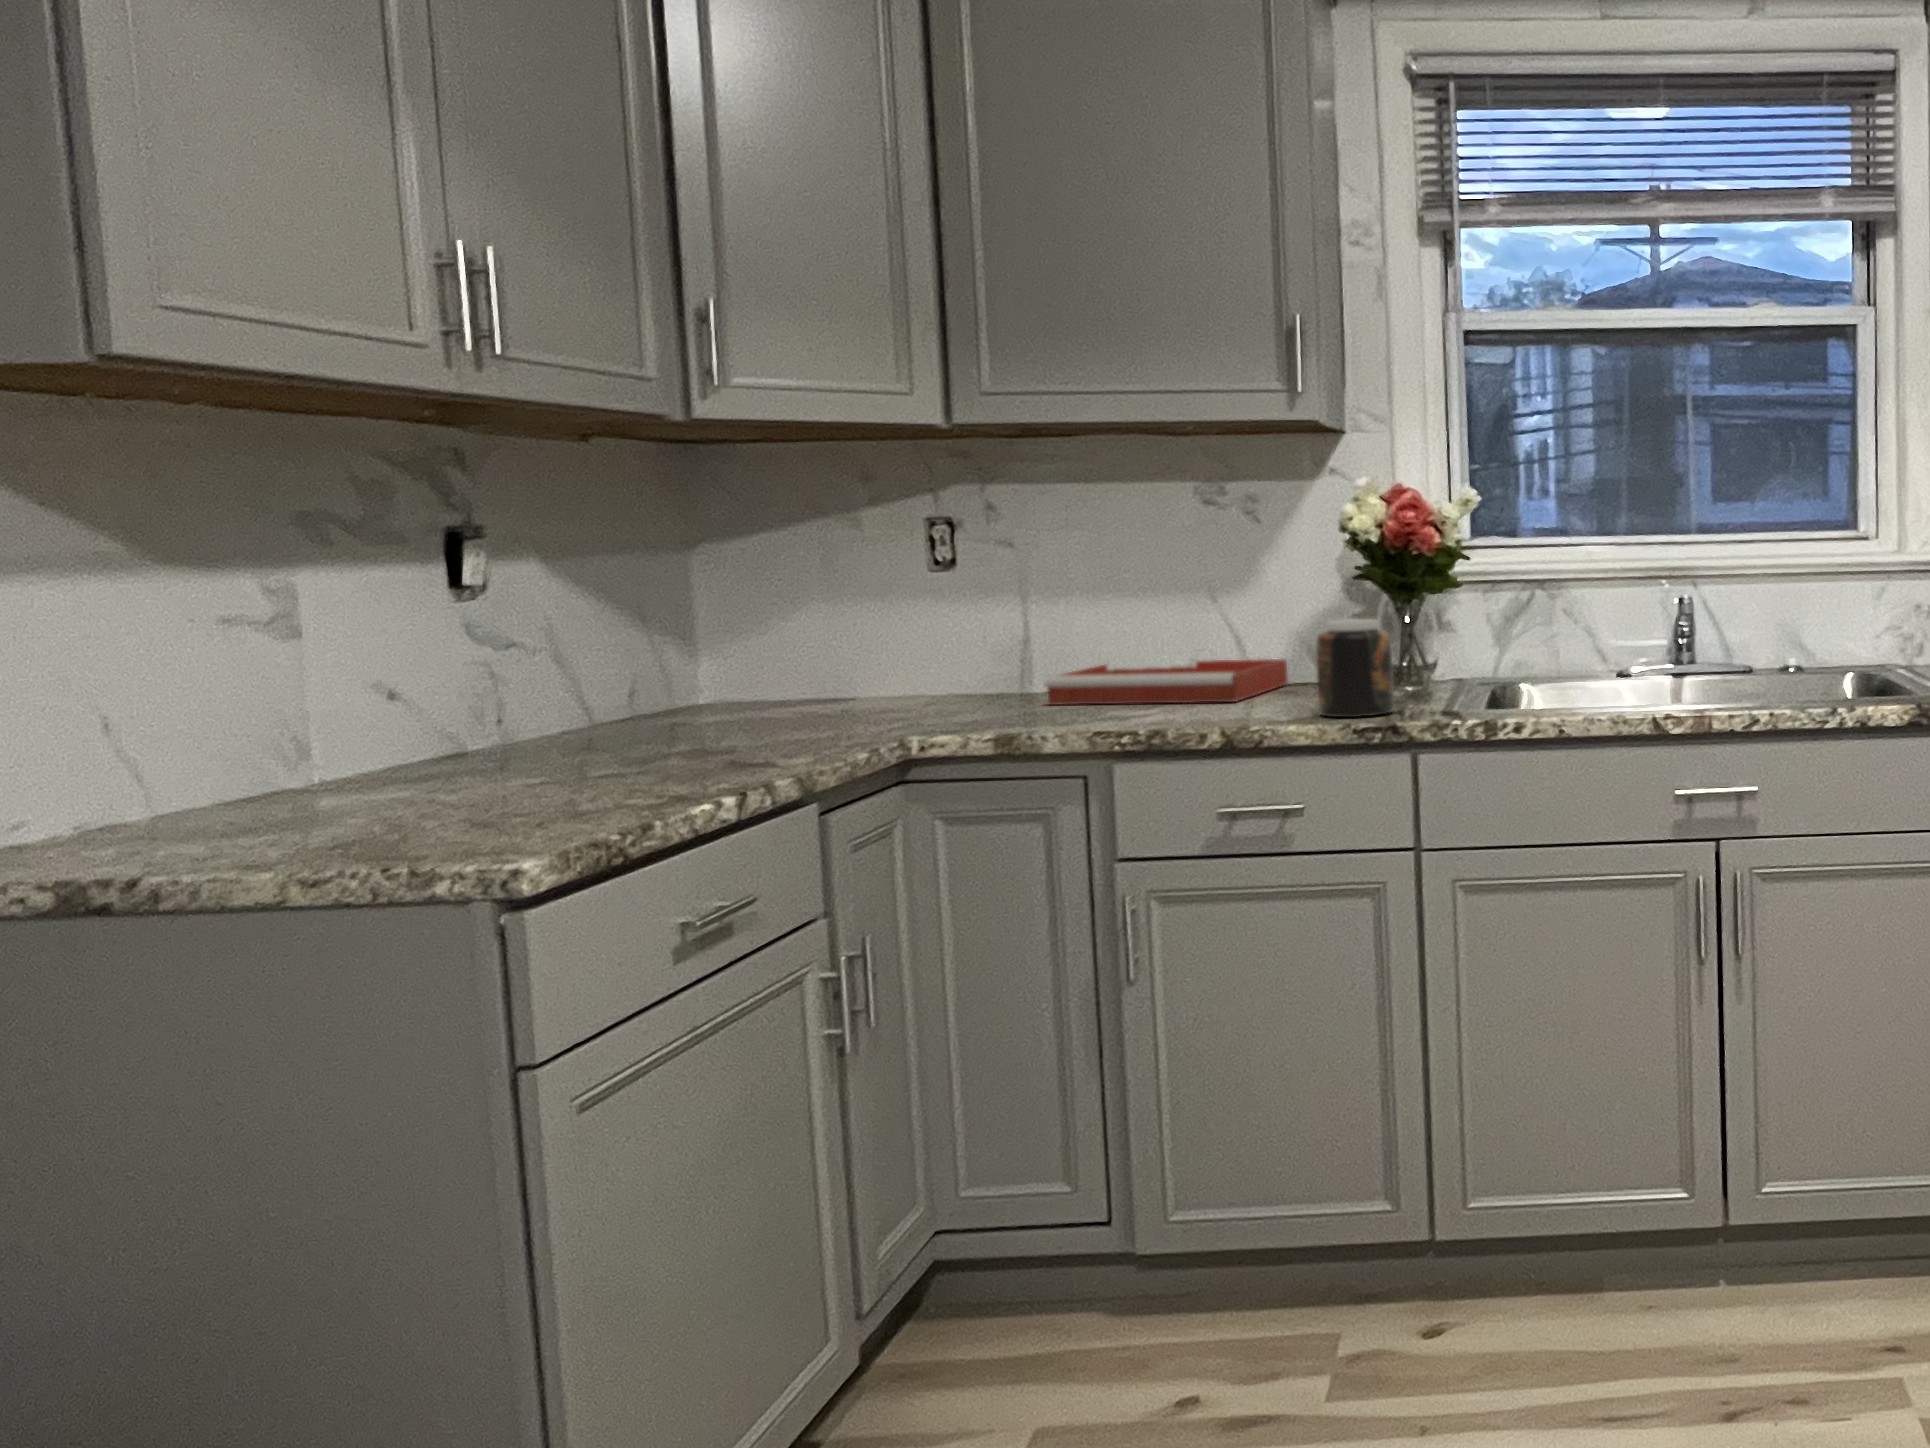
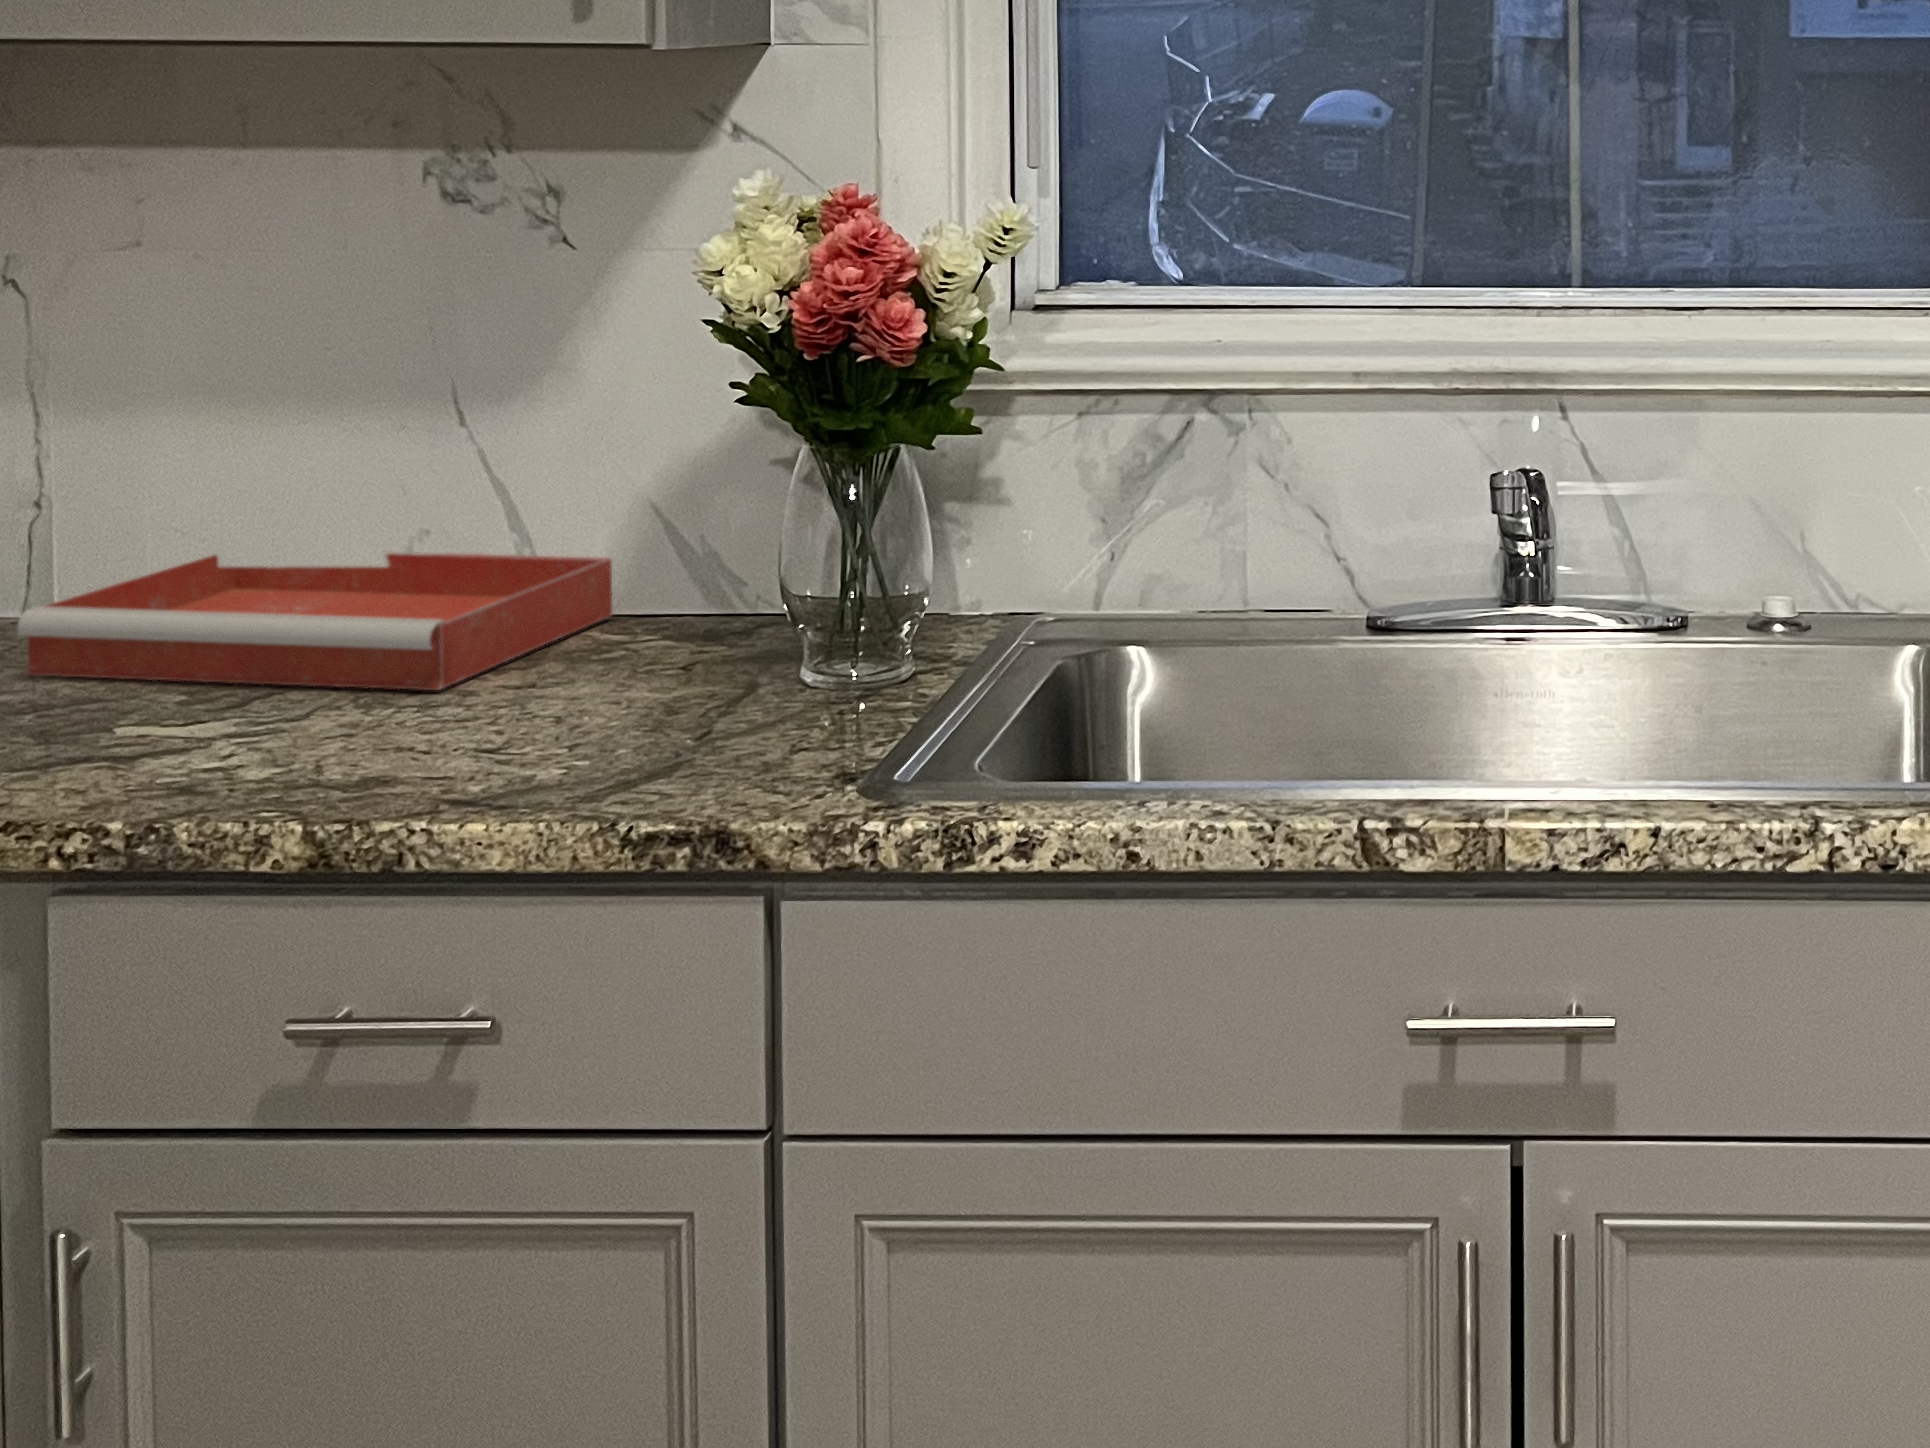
jar: present [1316,619,1394,717] -> none [577,530,761,782]

